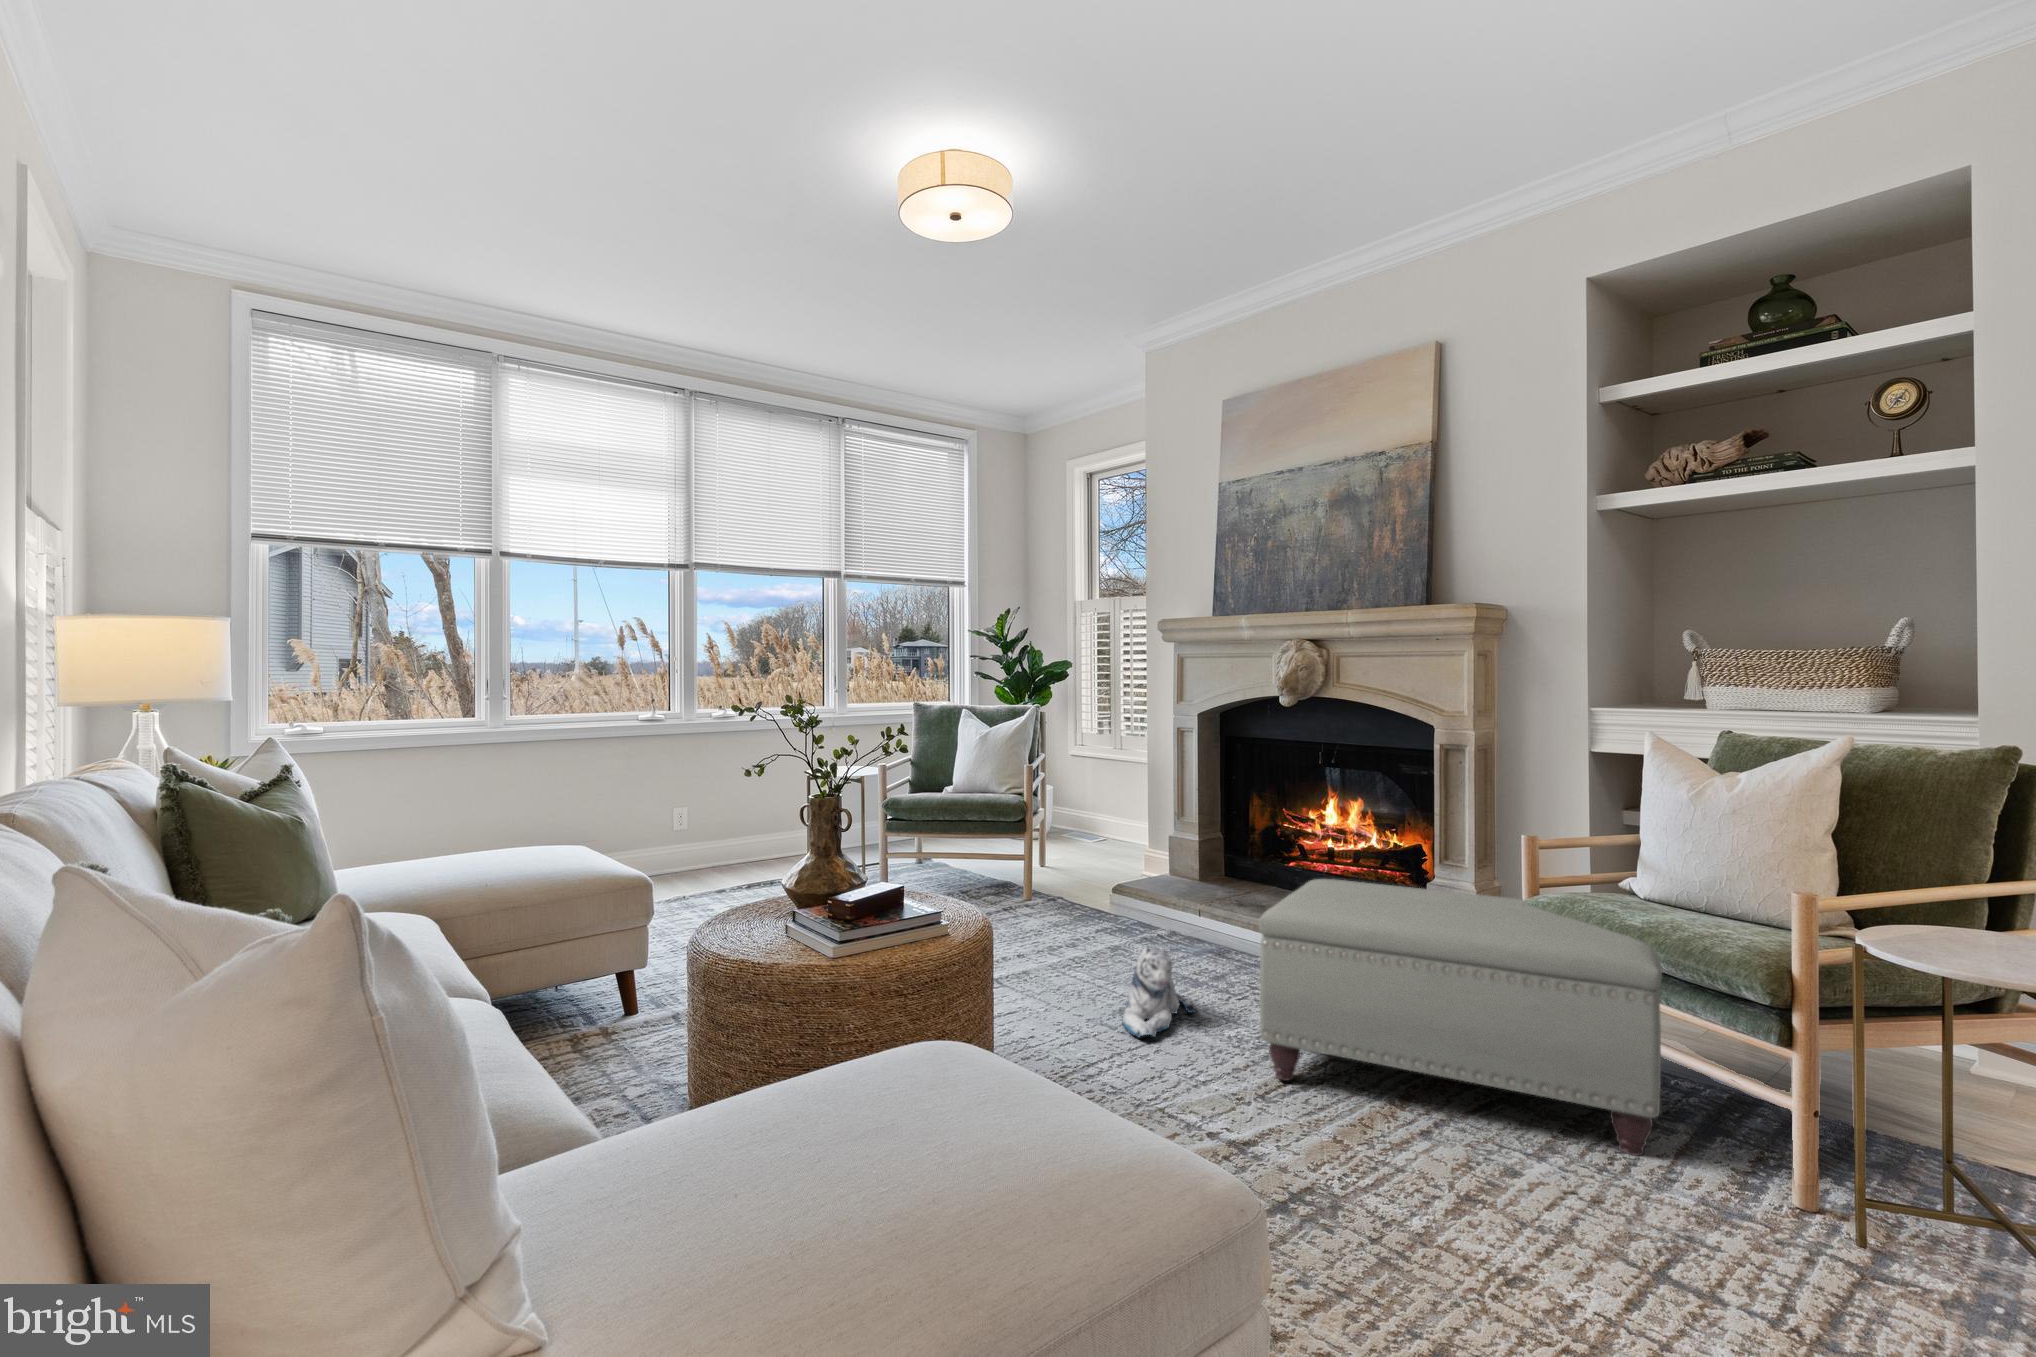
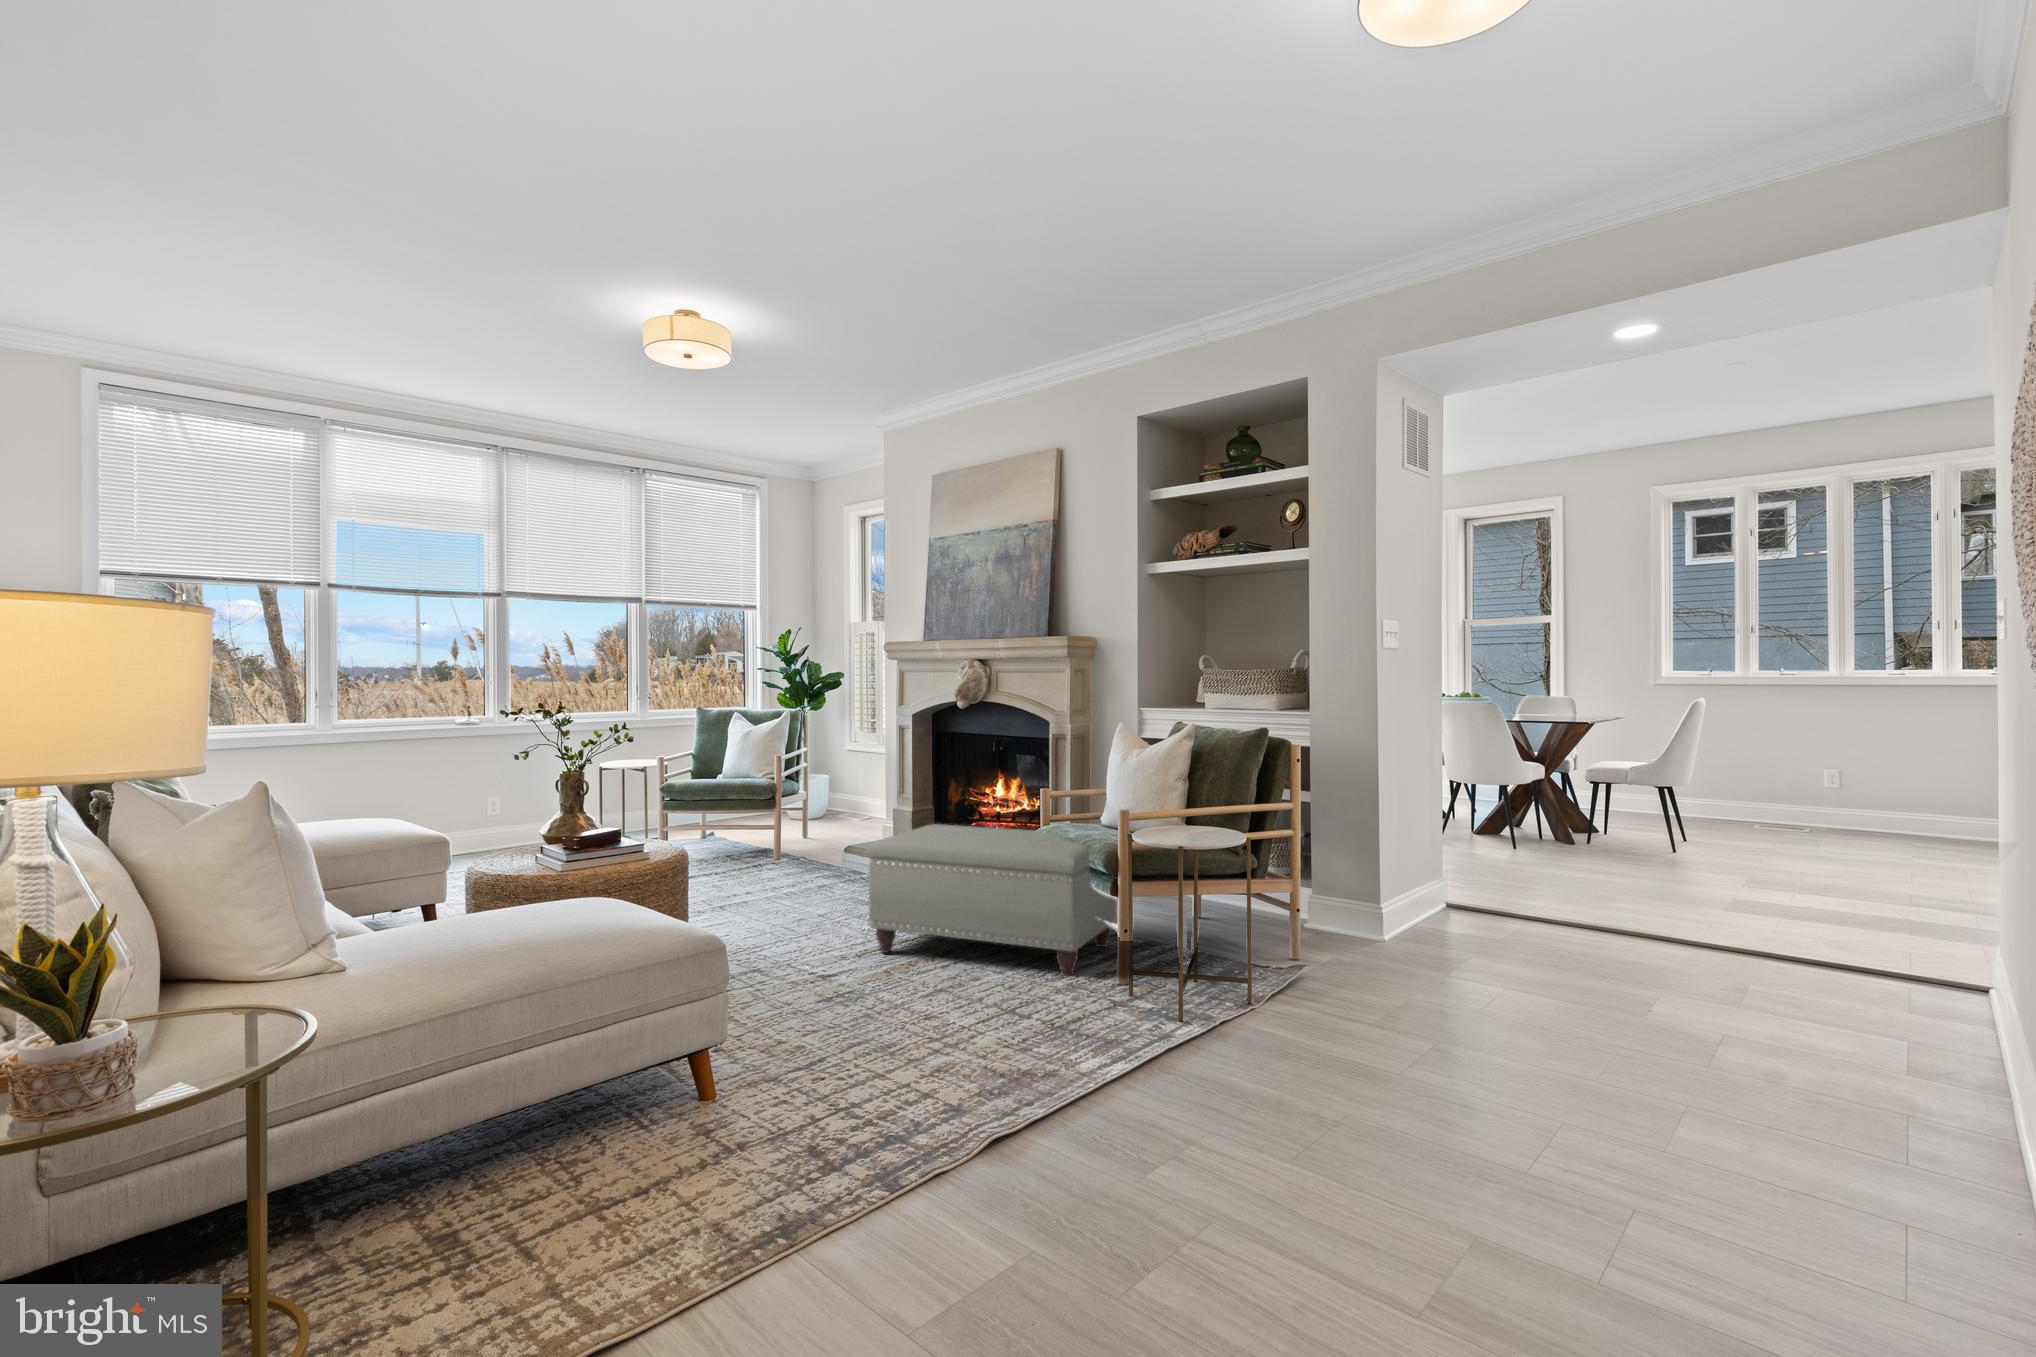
plush toy: present [1122,948,1195,1037] -> none [798,877,855,936]

